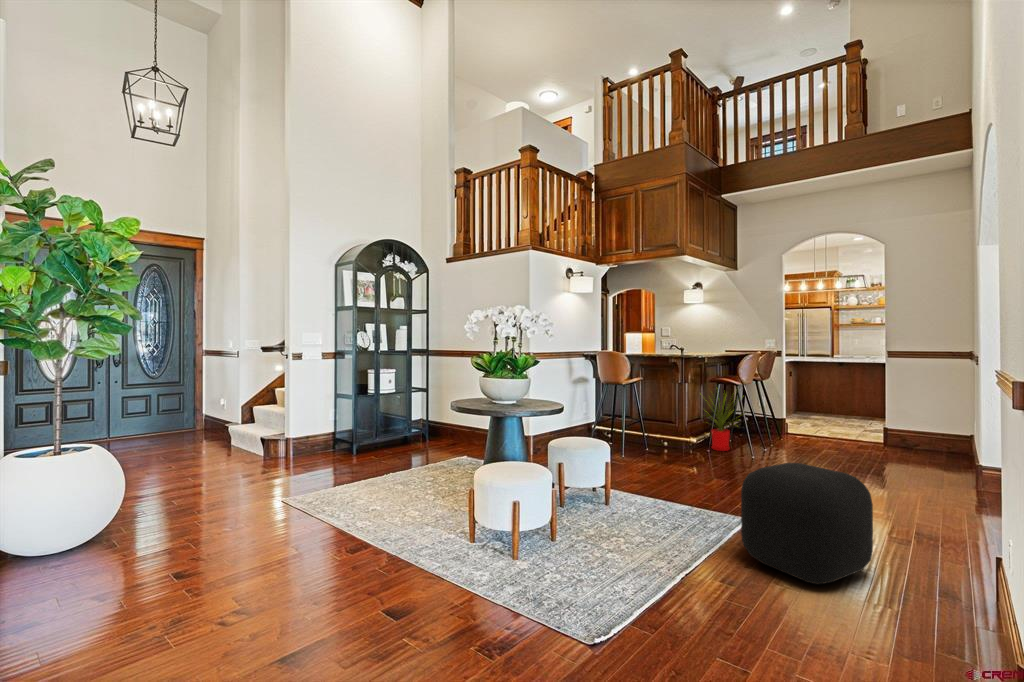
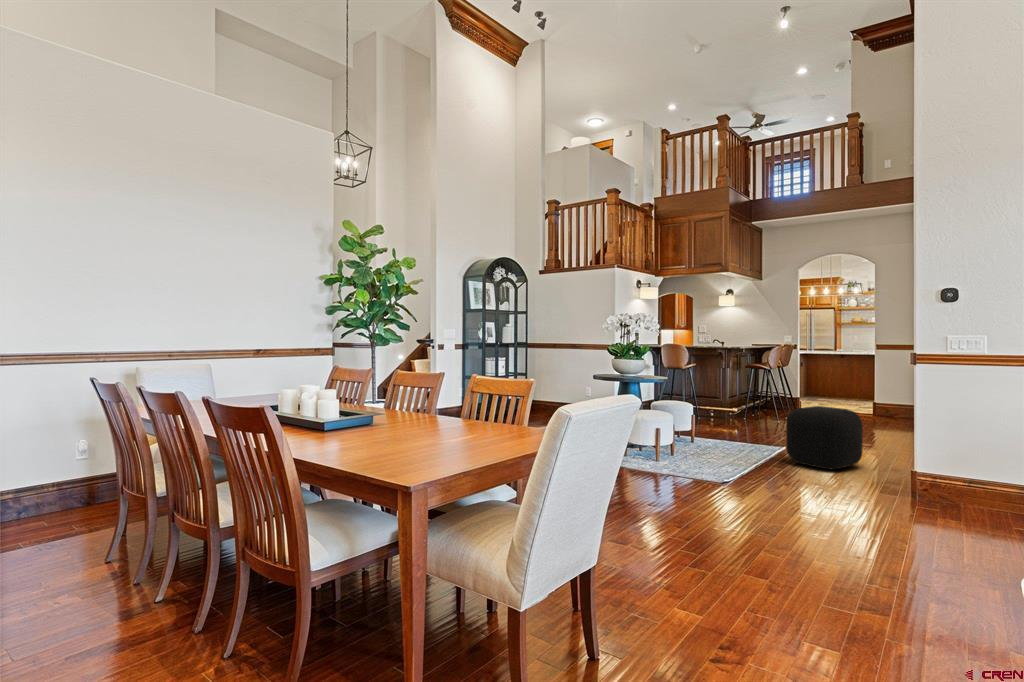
house plant: present [711,394,731,451] -> none [735,370,774,419]

